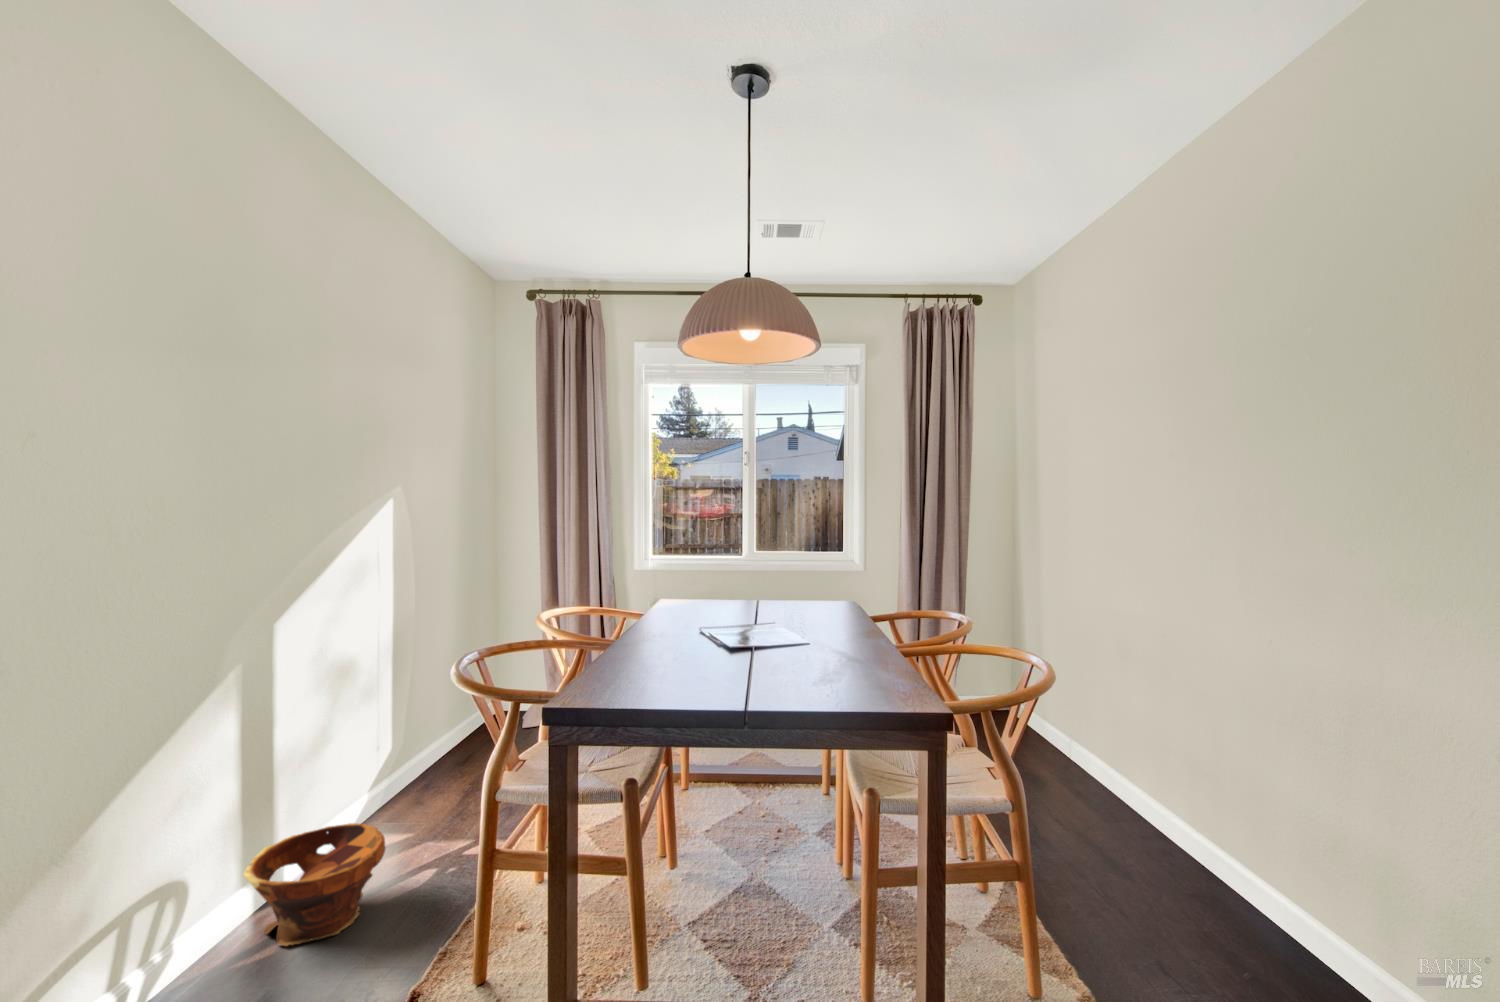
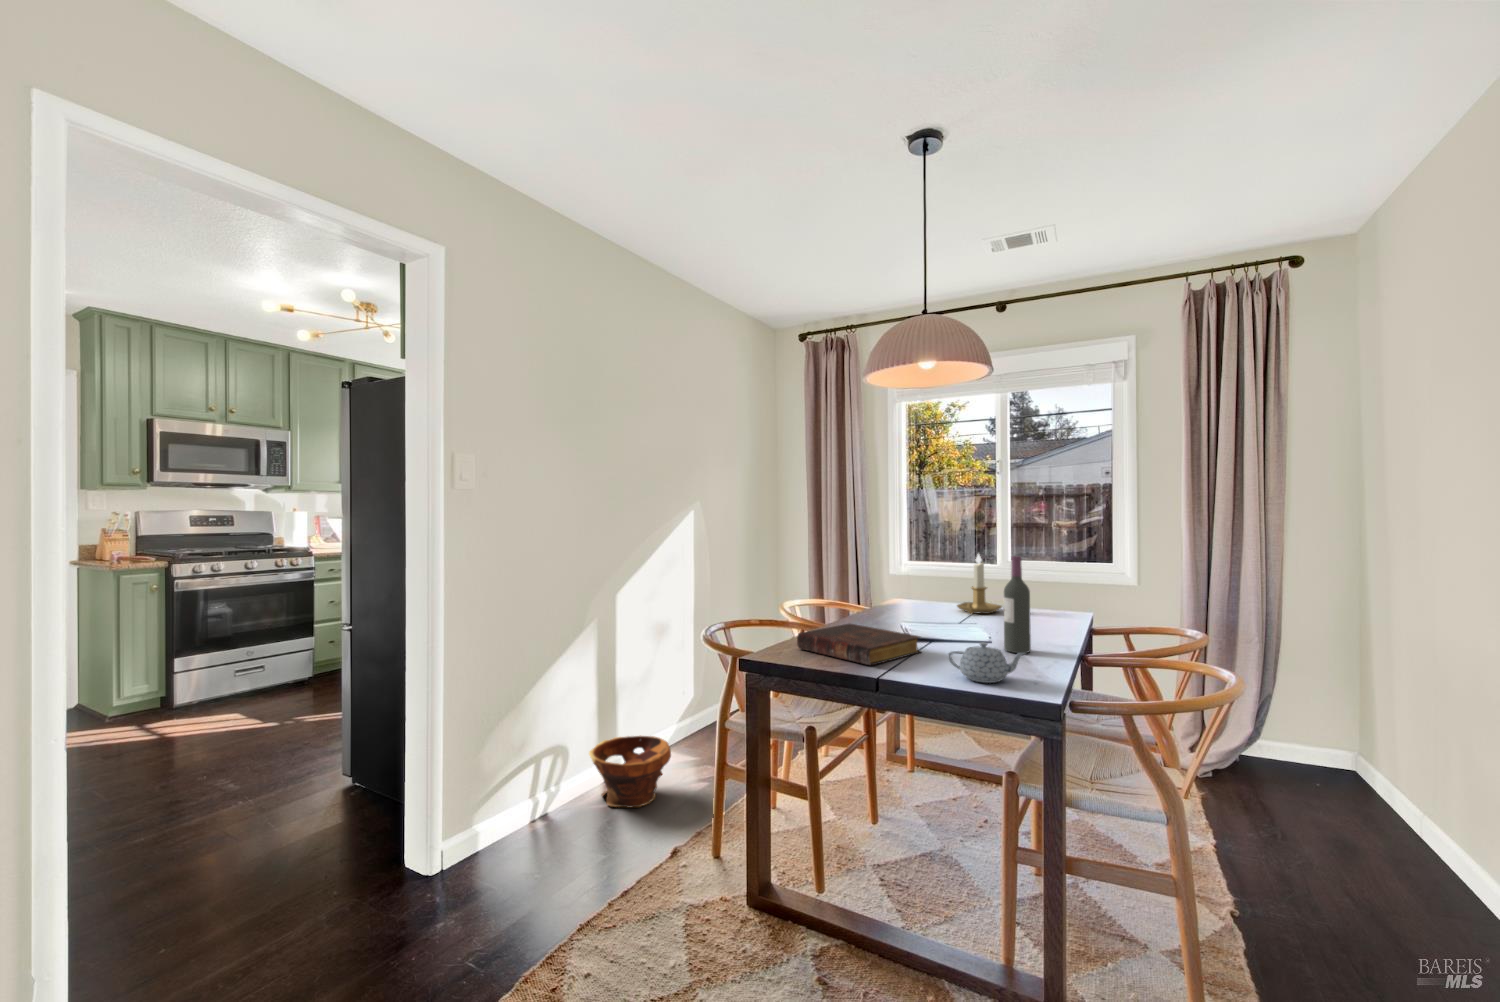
candlestick: none [741,549,785,616] -> present [957,554,1002,615]
wine bottle: none [833,552,859,655] -> present [1004,556,1031,653]
book: none [612,639,757,690] -> present [797,624,921,665]
teapot: none [814,649,894,694] -> present [948,642,1026,683]

